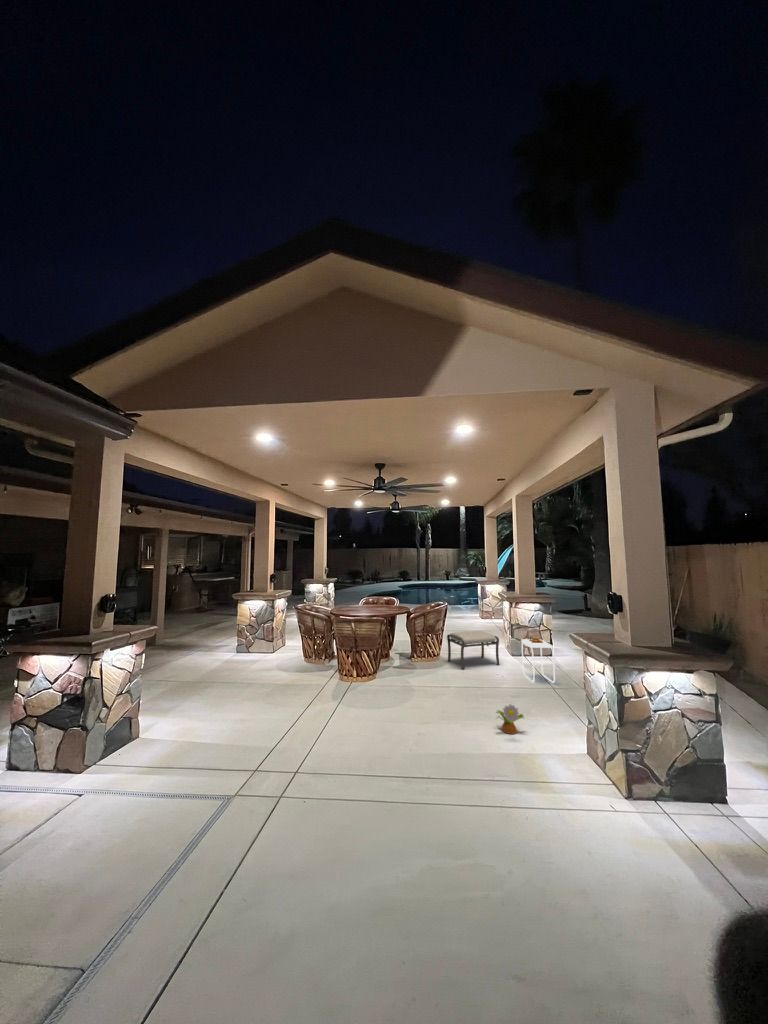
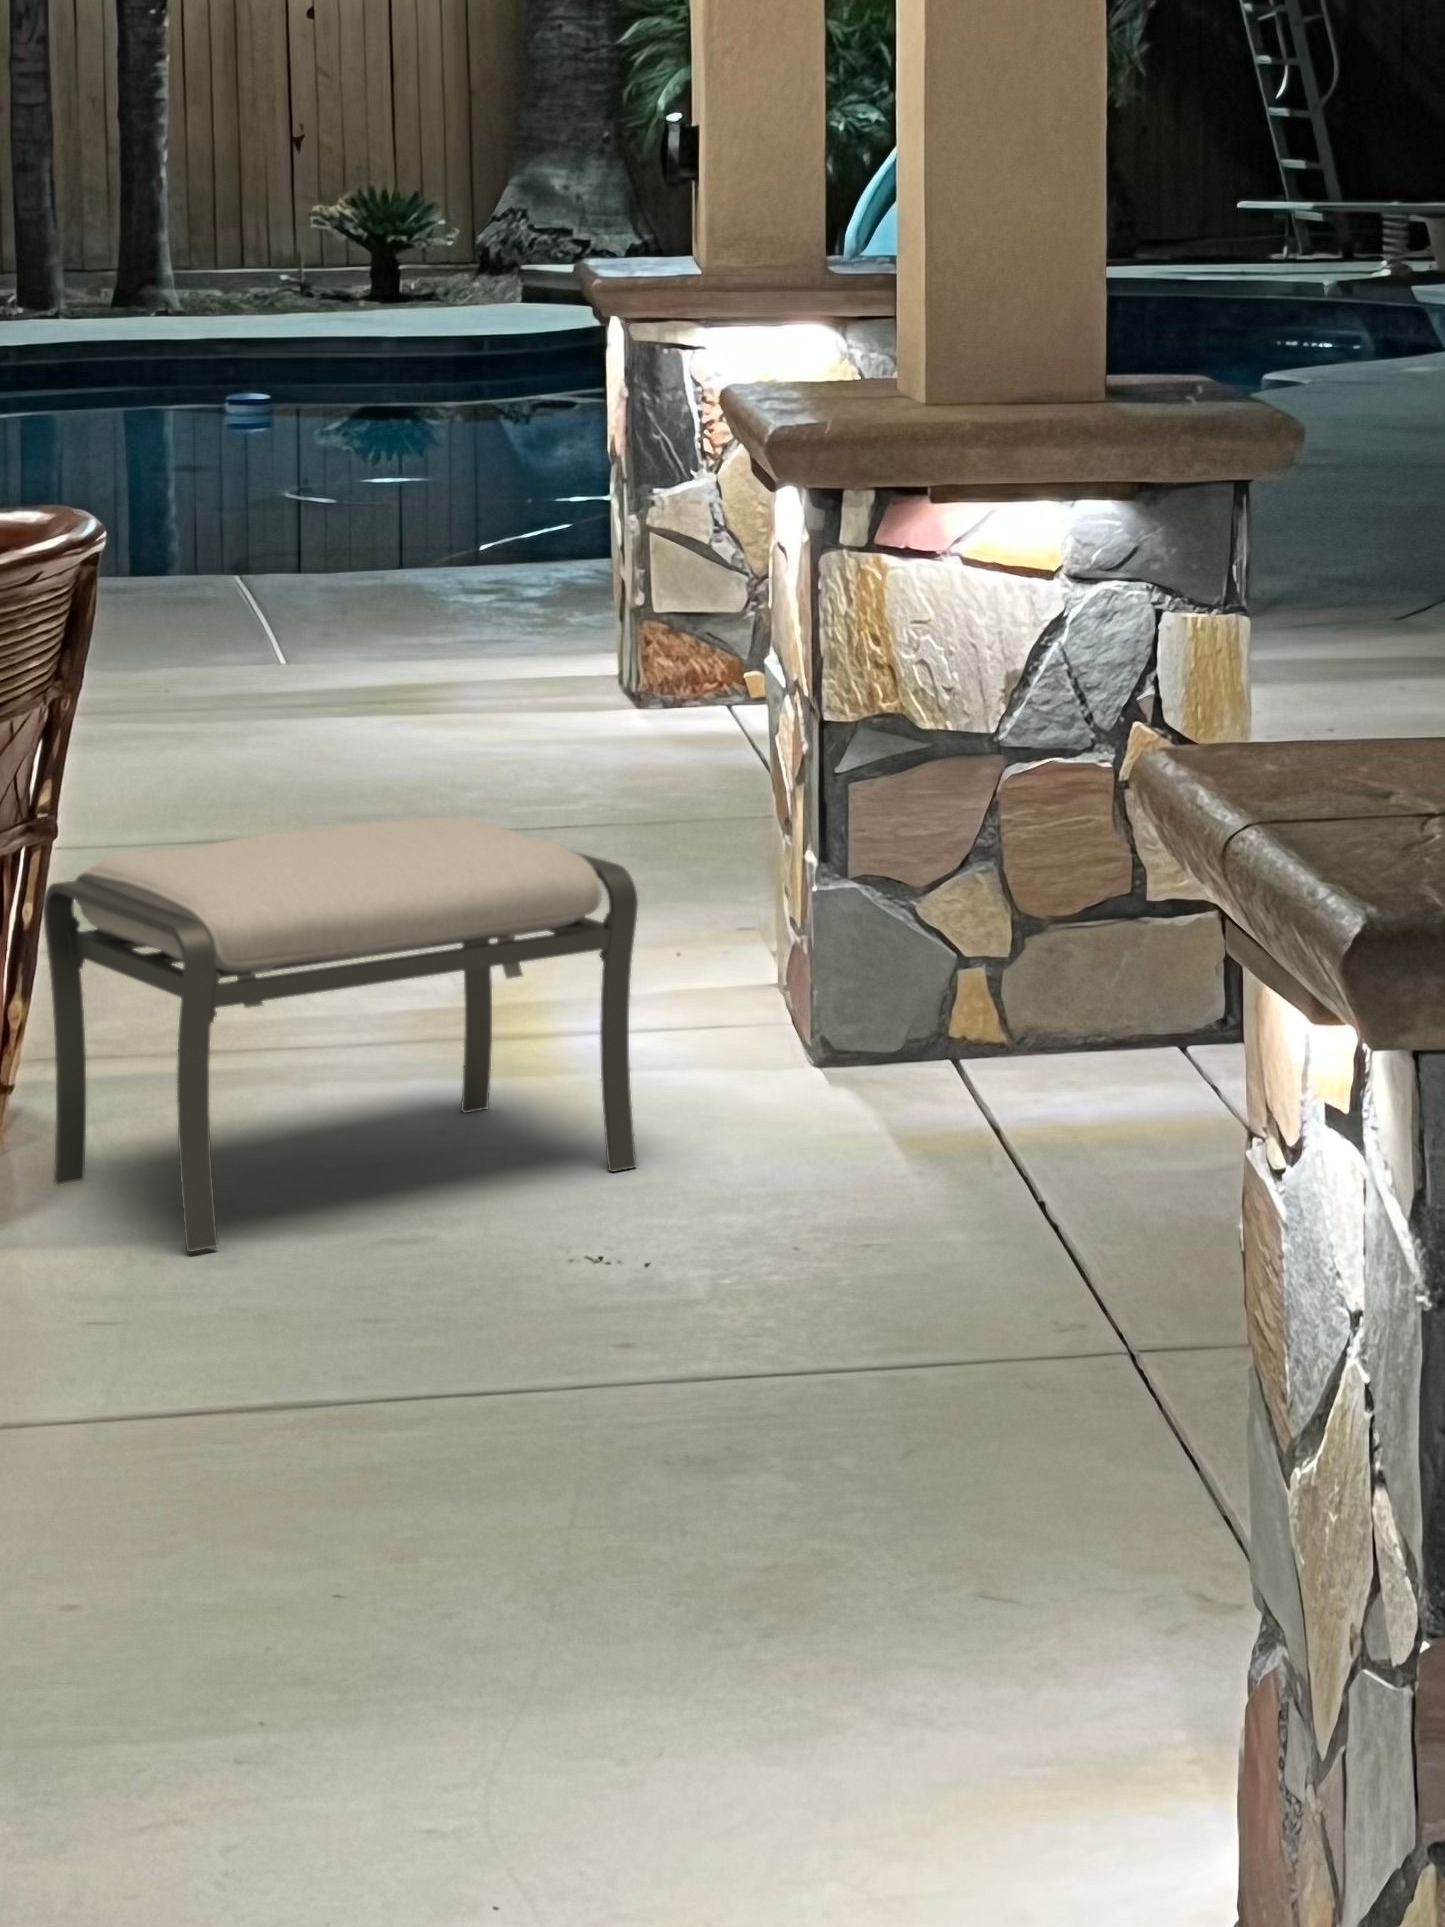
side table: present [521,637,555,683] -> none [850,836,1151,1309]
decorative plant: present [496,704,523,734] -> none [317,1559,654,1868]

